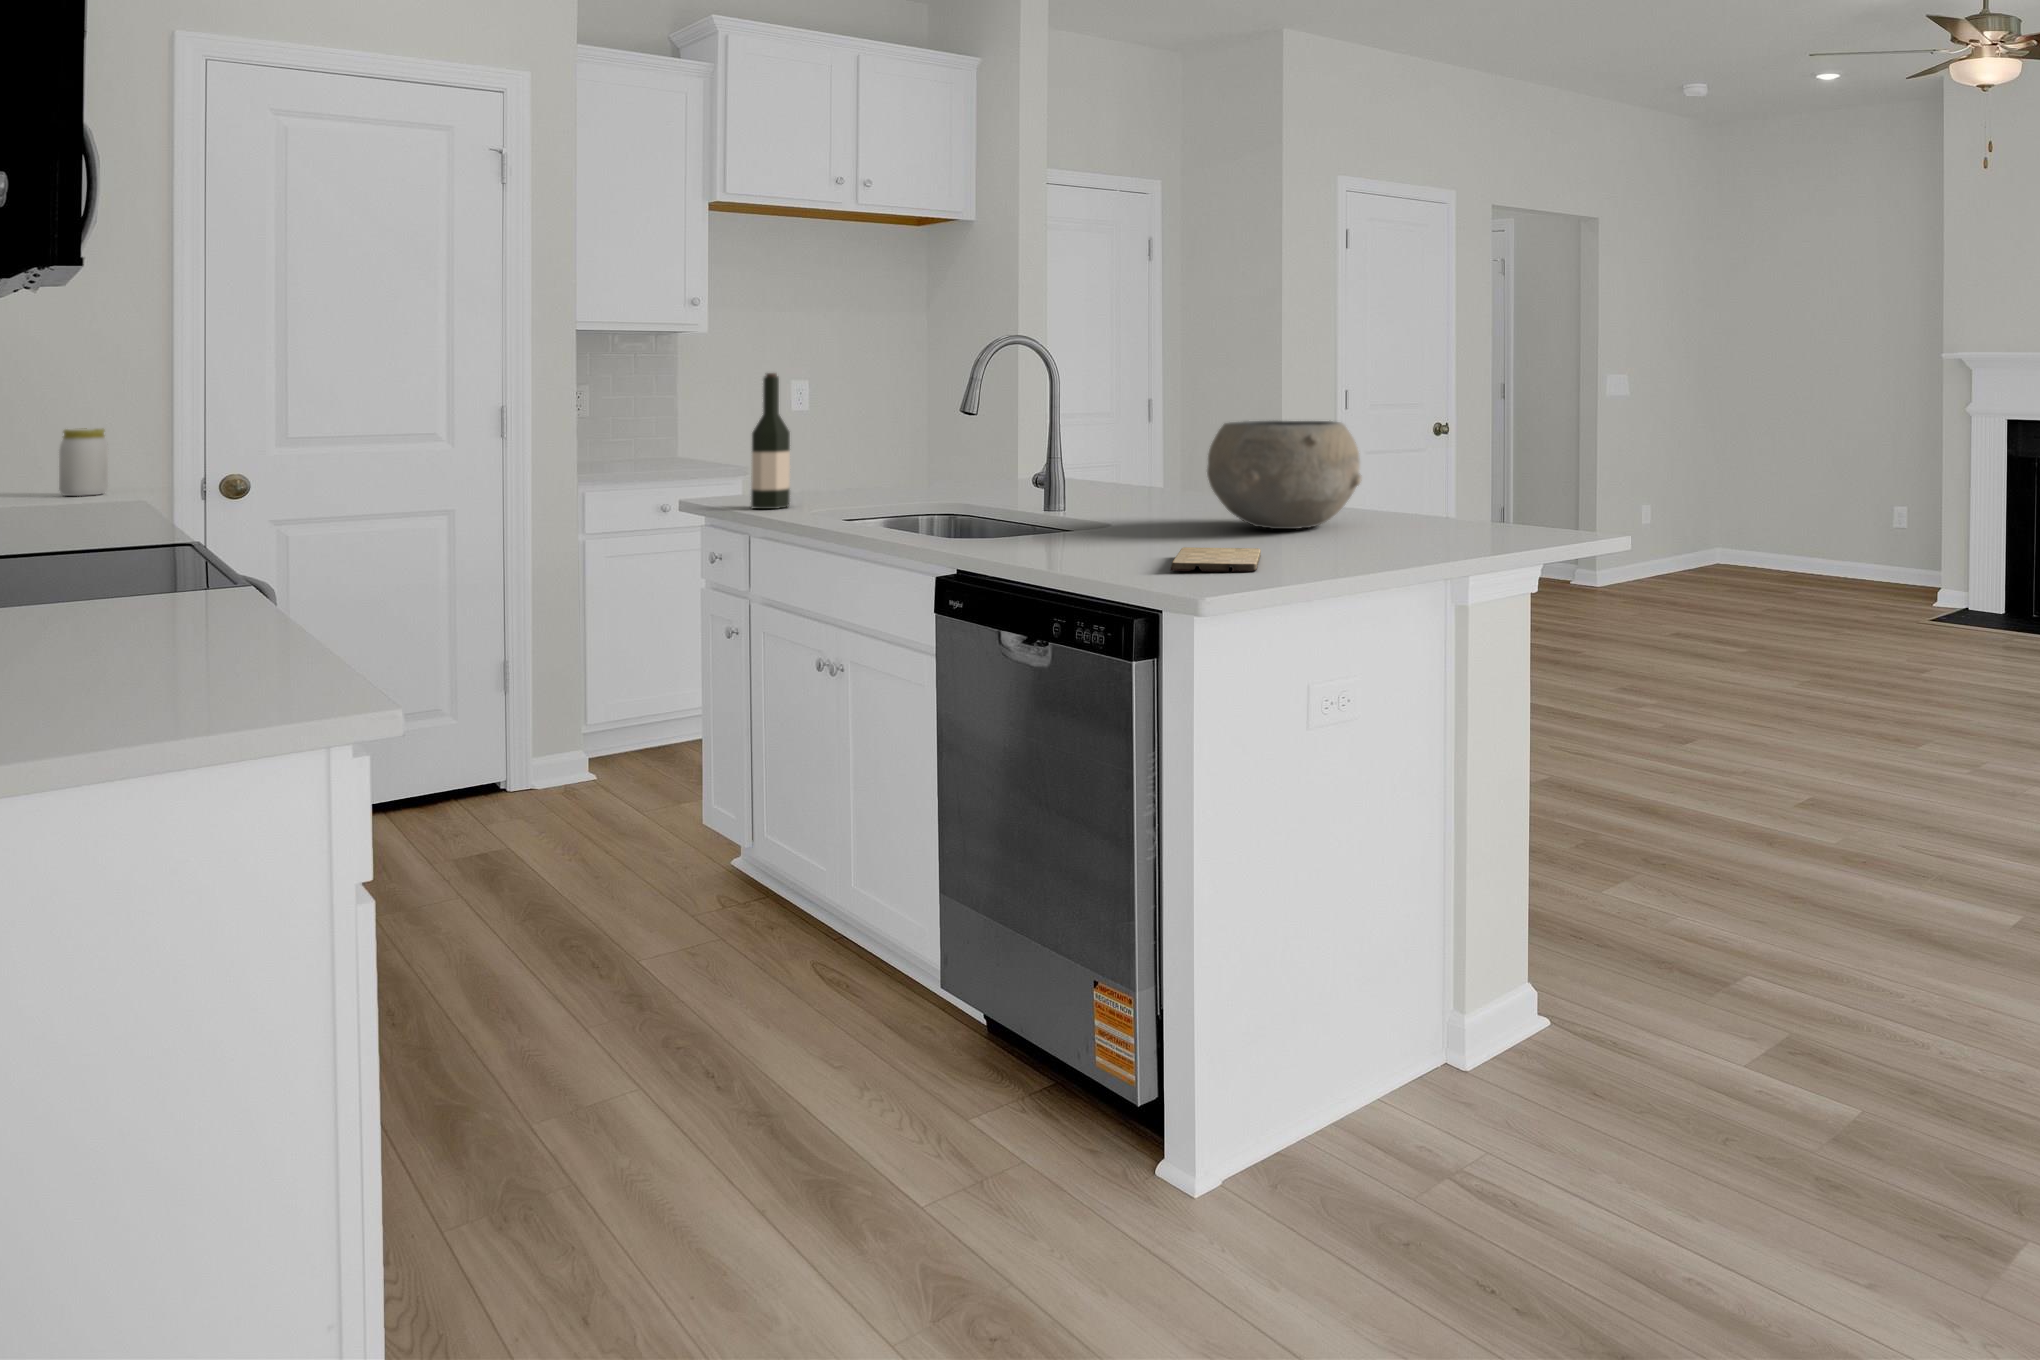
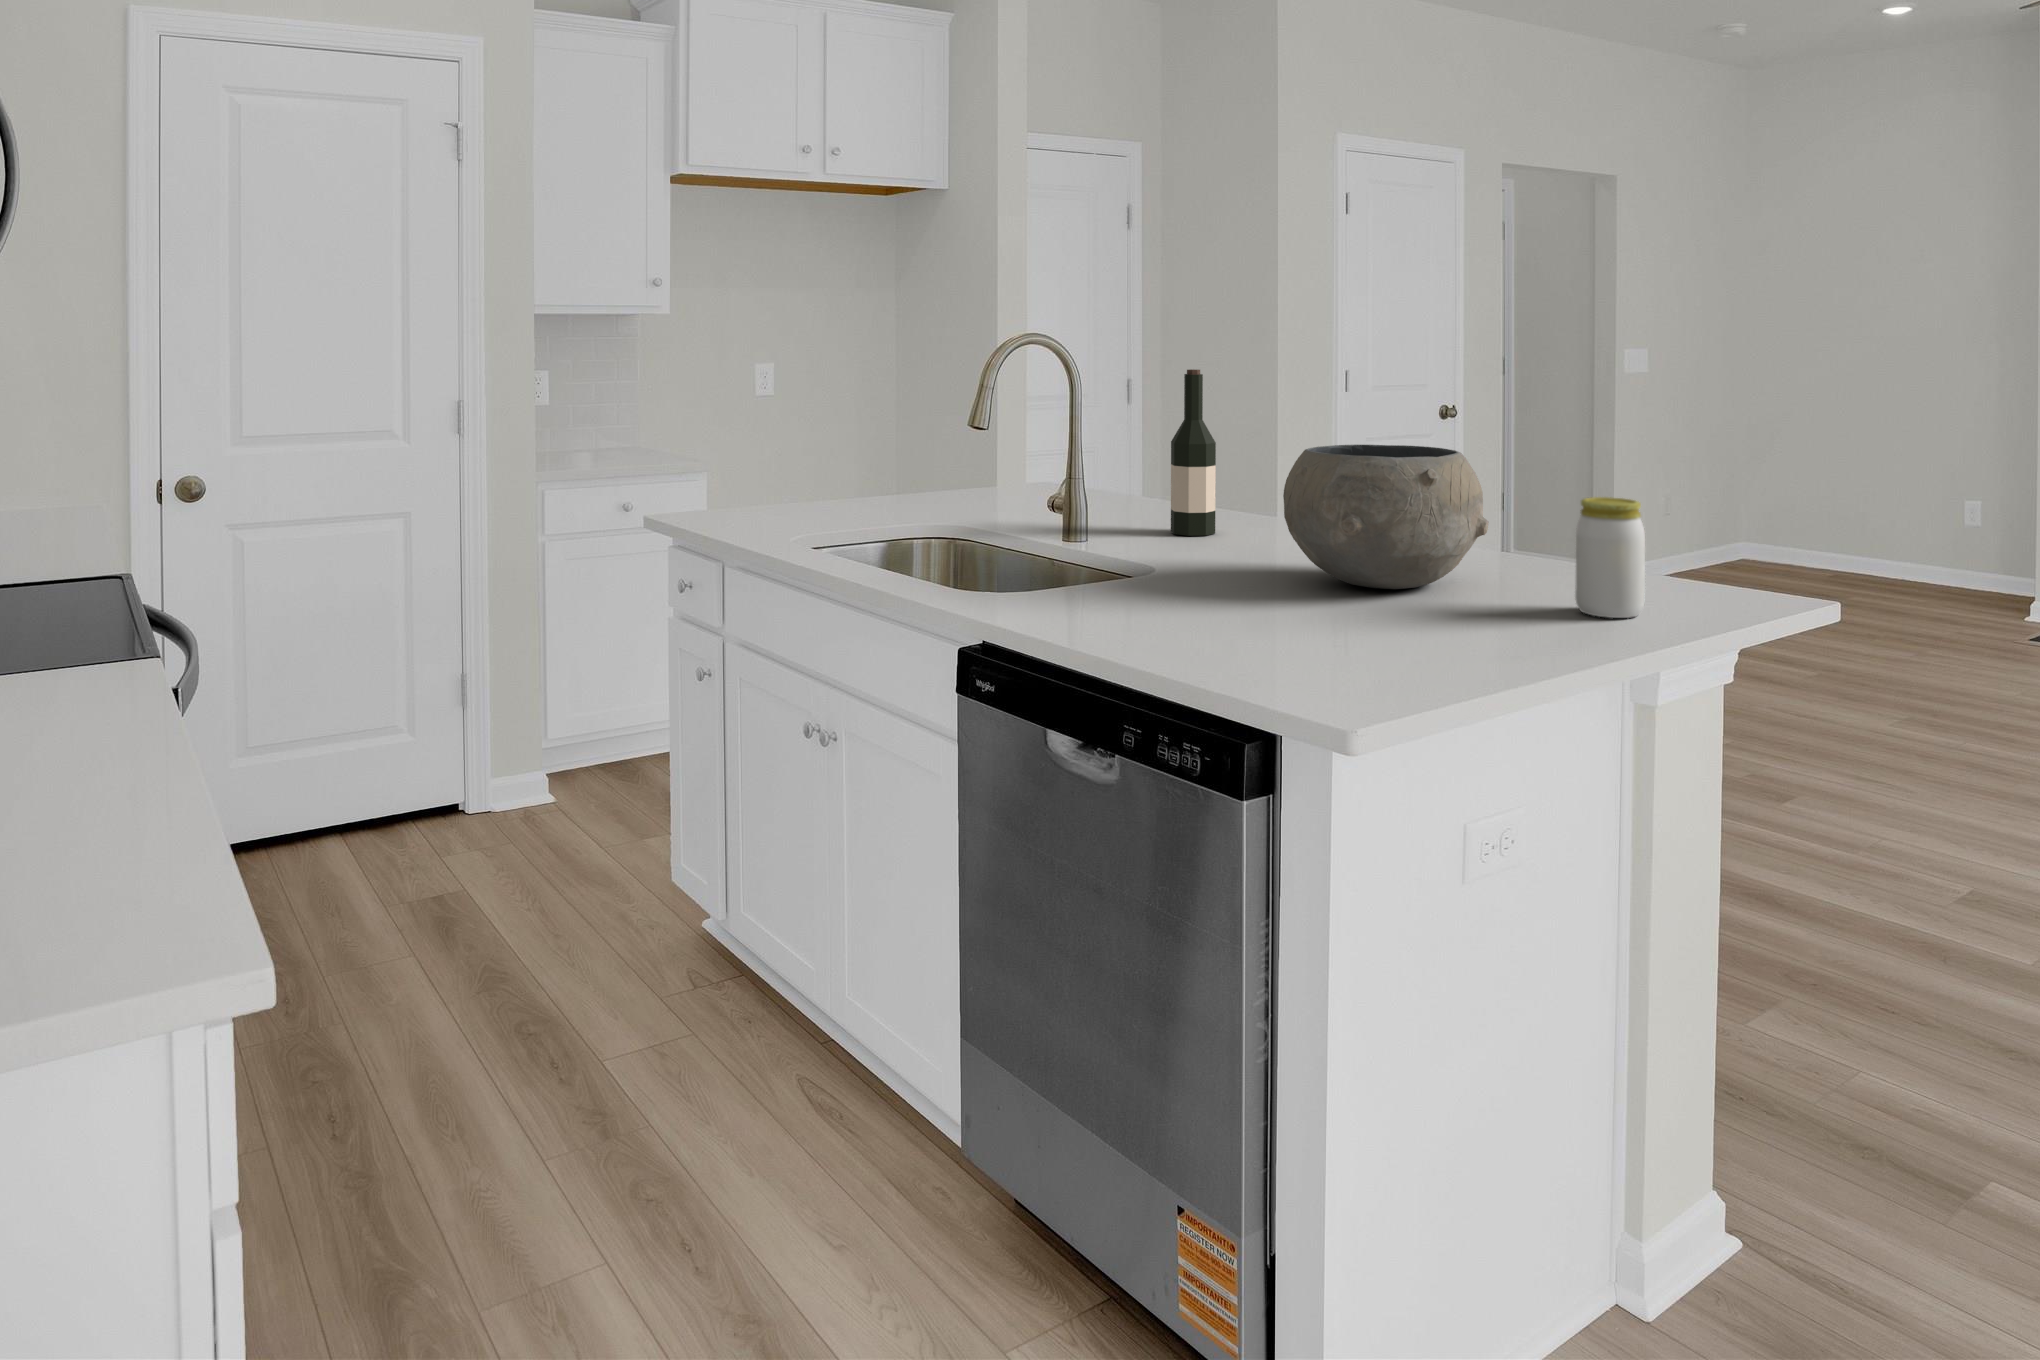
wine bottle: present [751,373,790,509] -> present [1171,369,1216,536]
jar: present [59,428,108,496] -> present [1575,497,1645,618]
cutting board: present [1170,547,1261,572] -> none [1278,627,1401,676]

